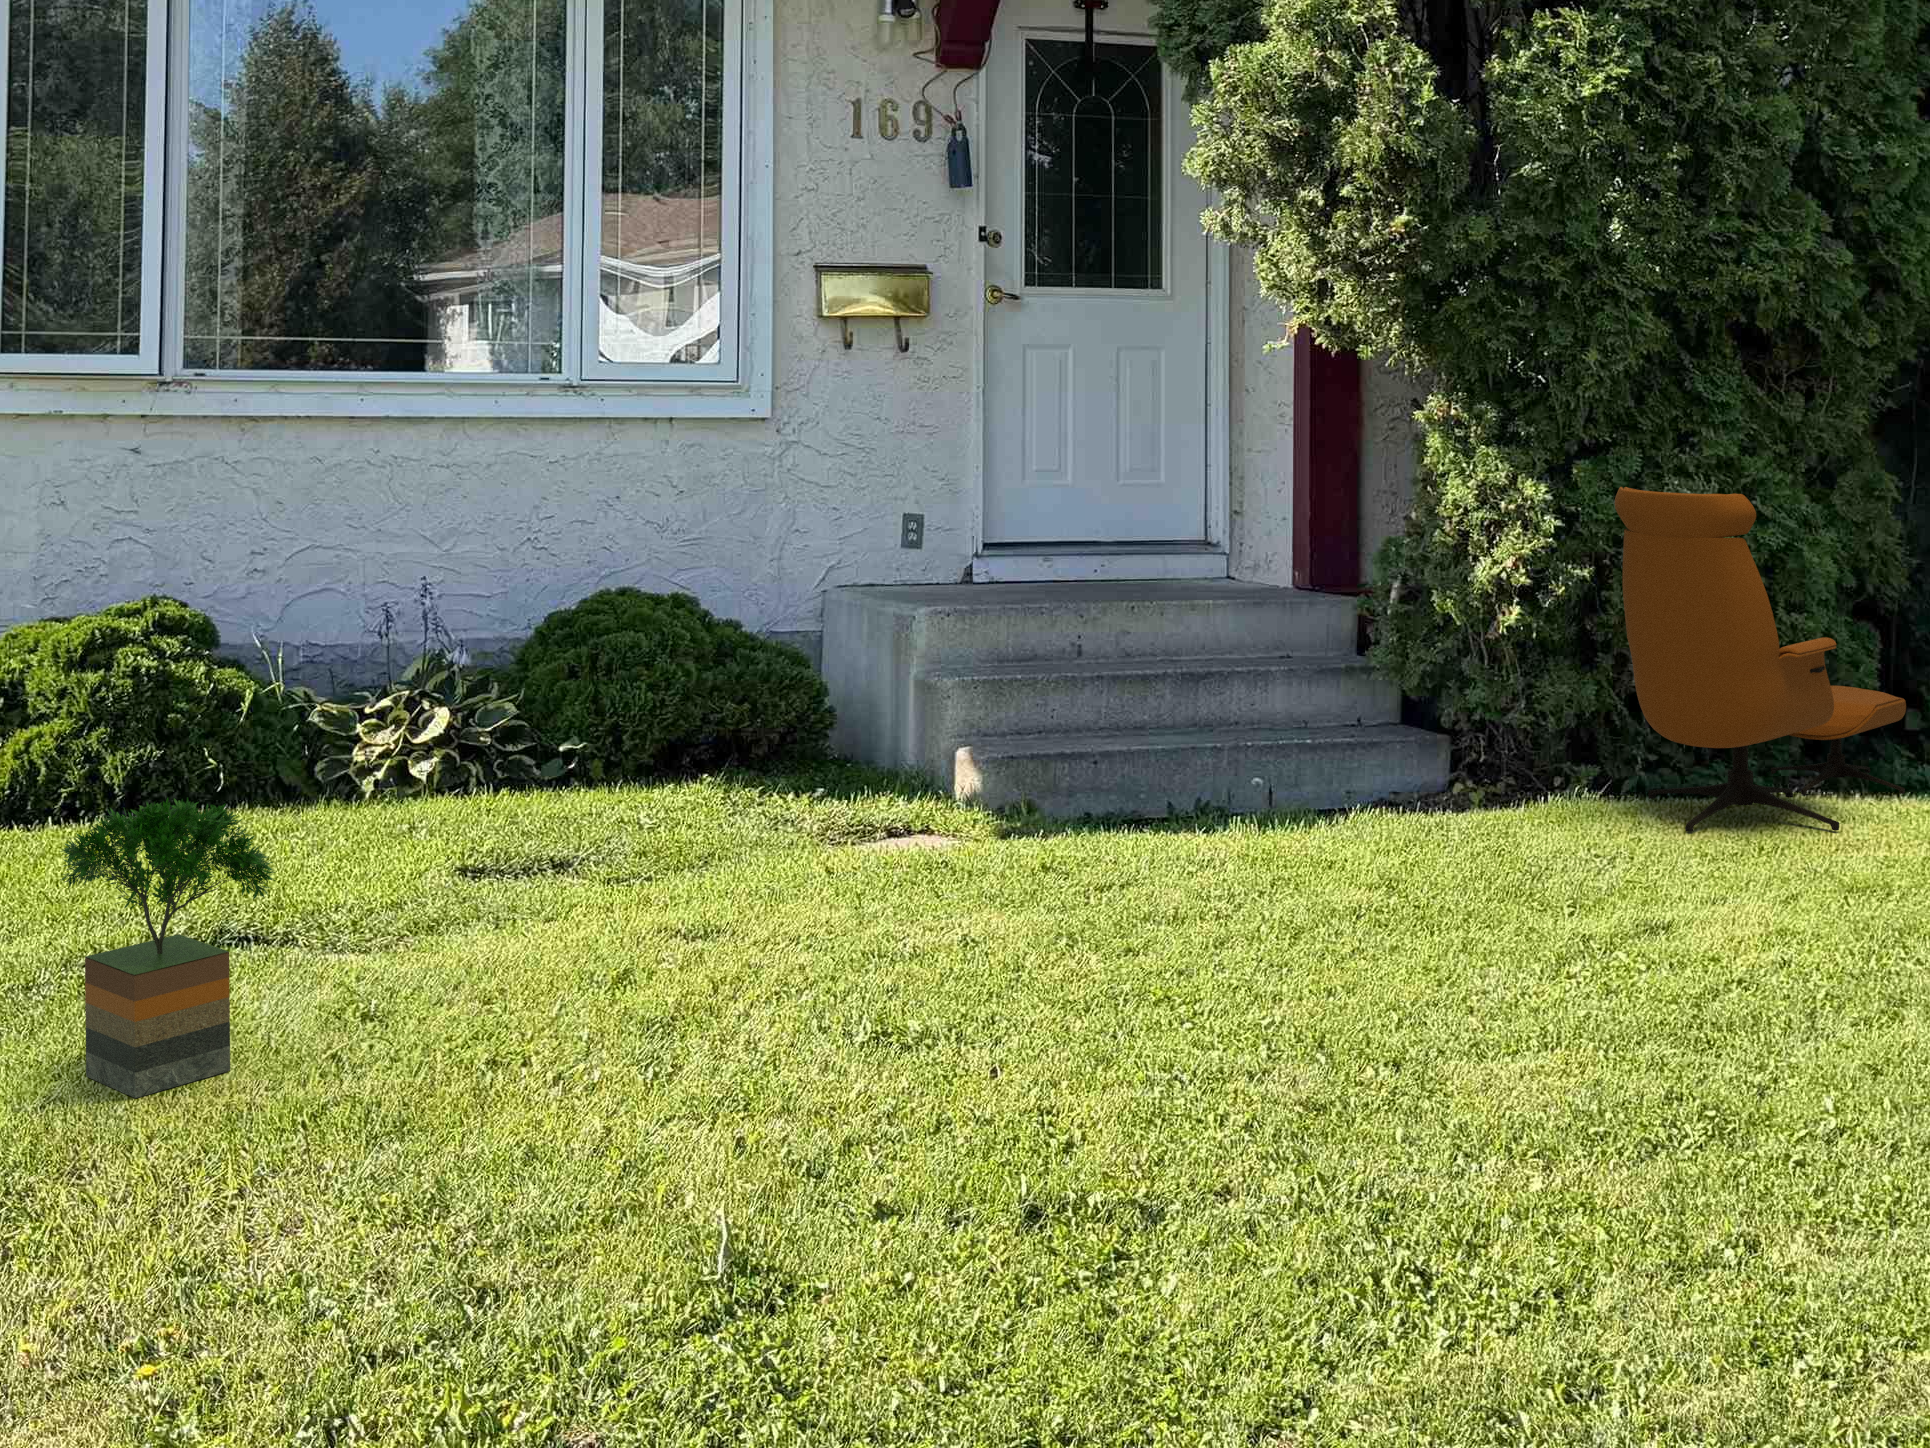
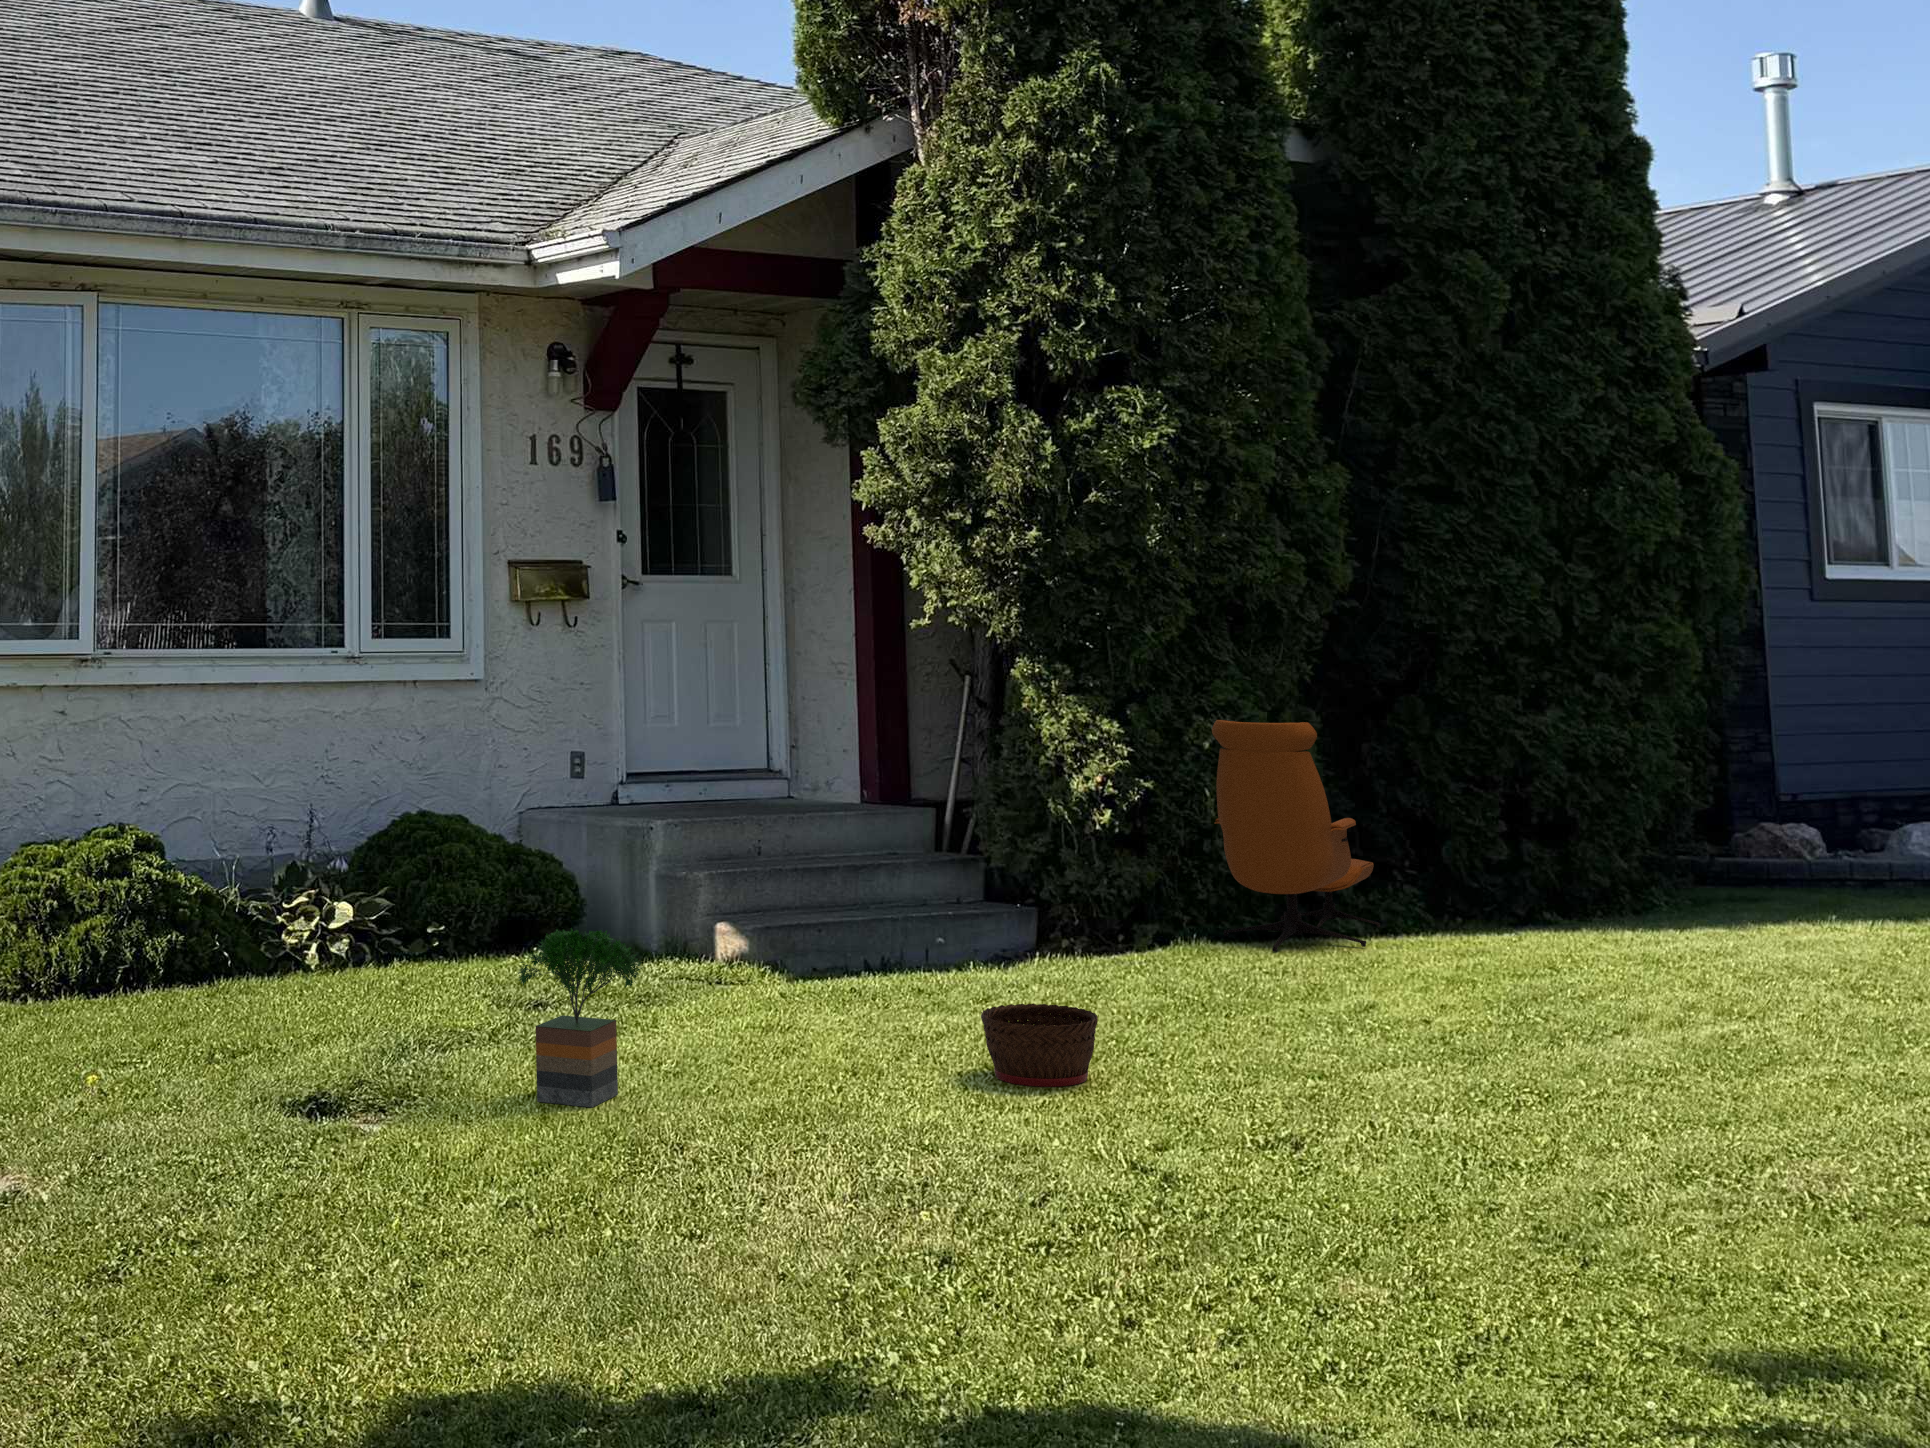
basket: none [847,951,1041,1111] -> present [981,1004,1098,1087]

